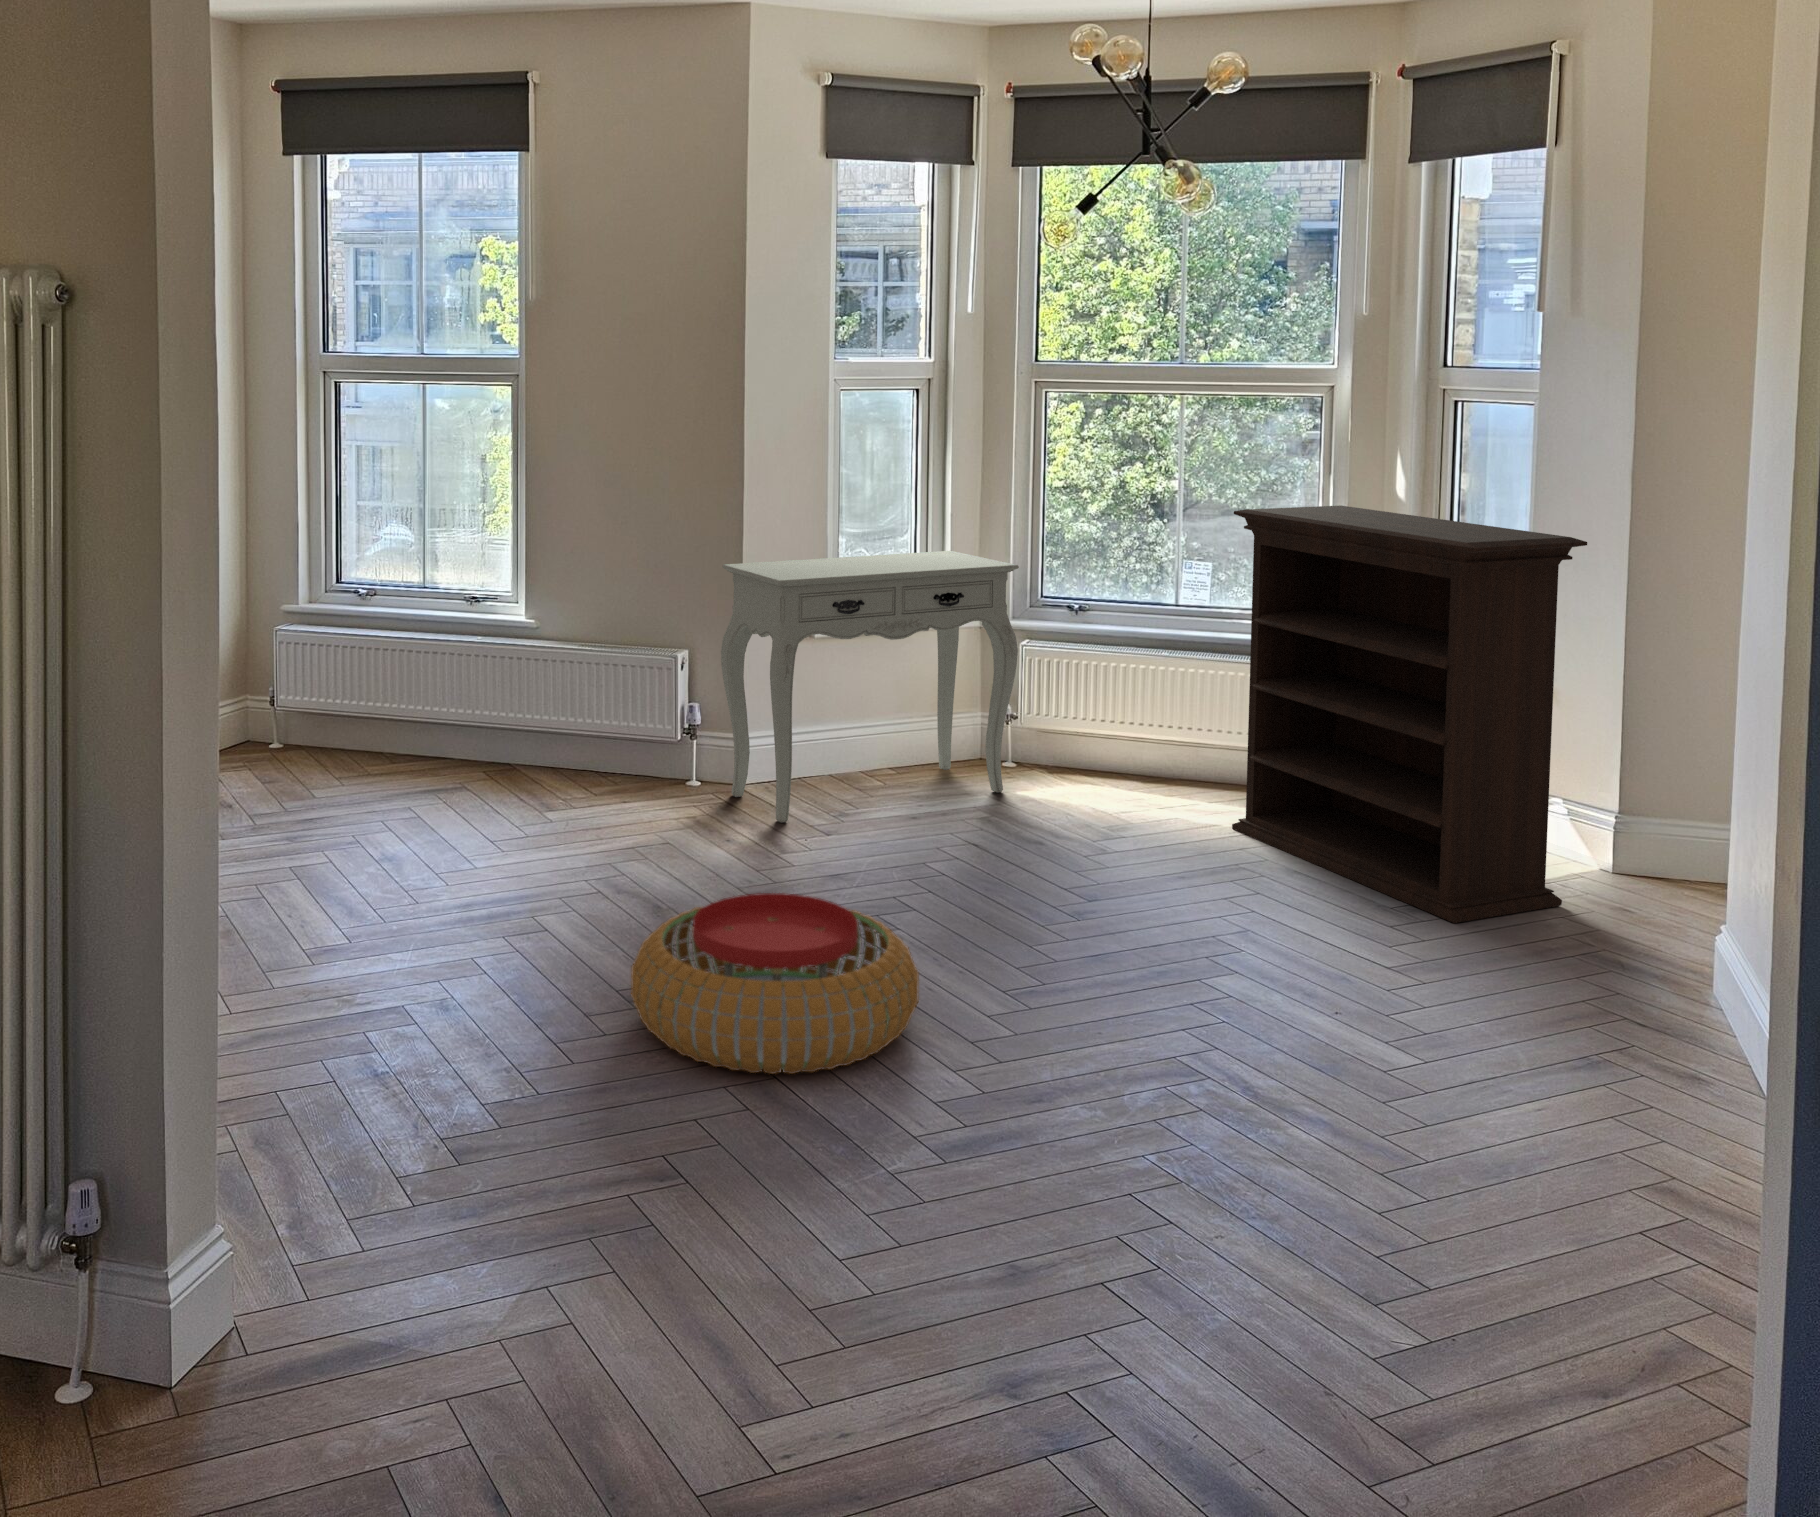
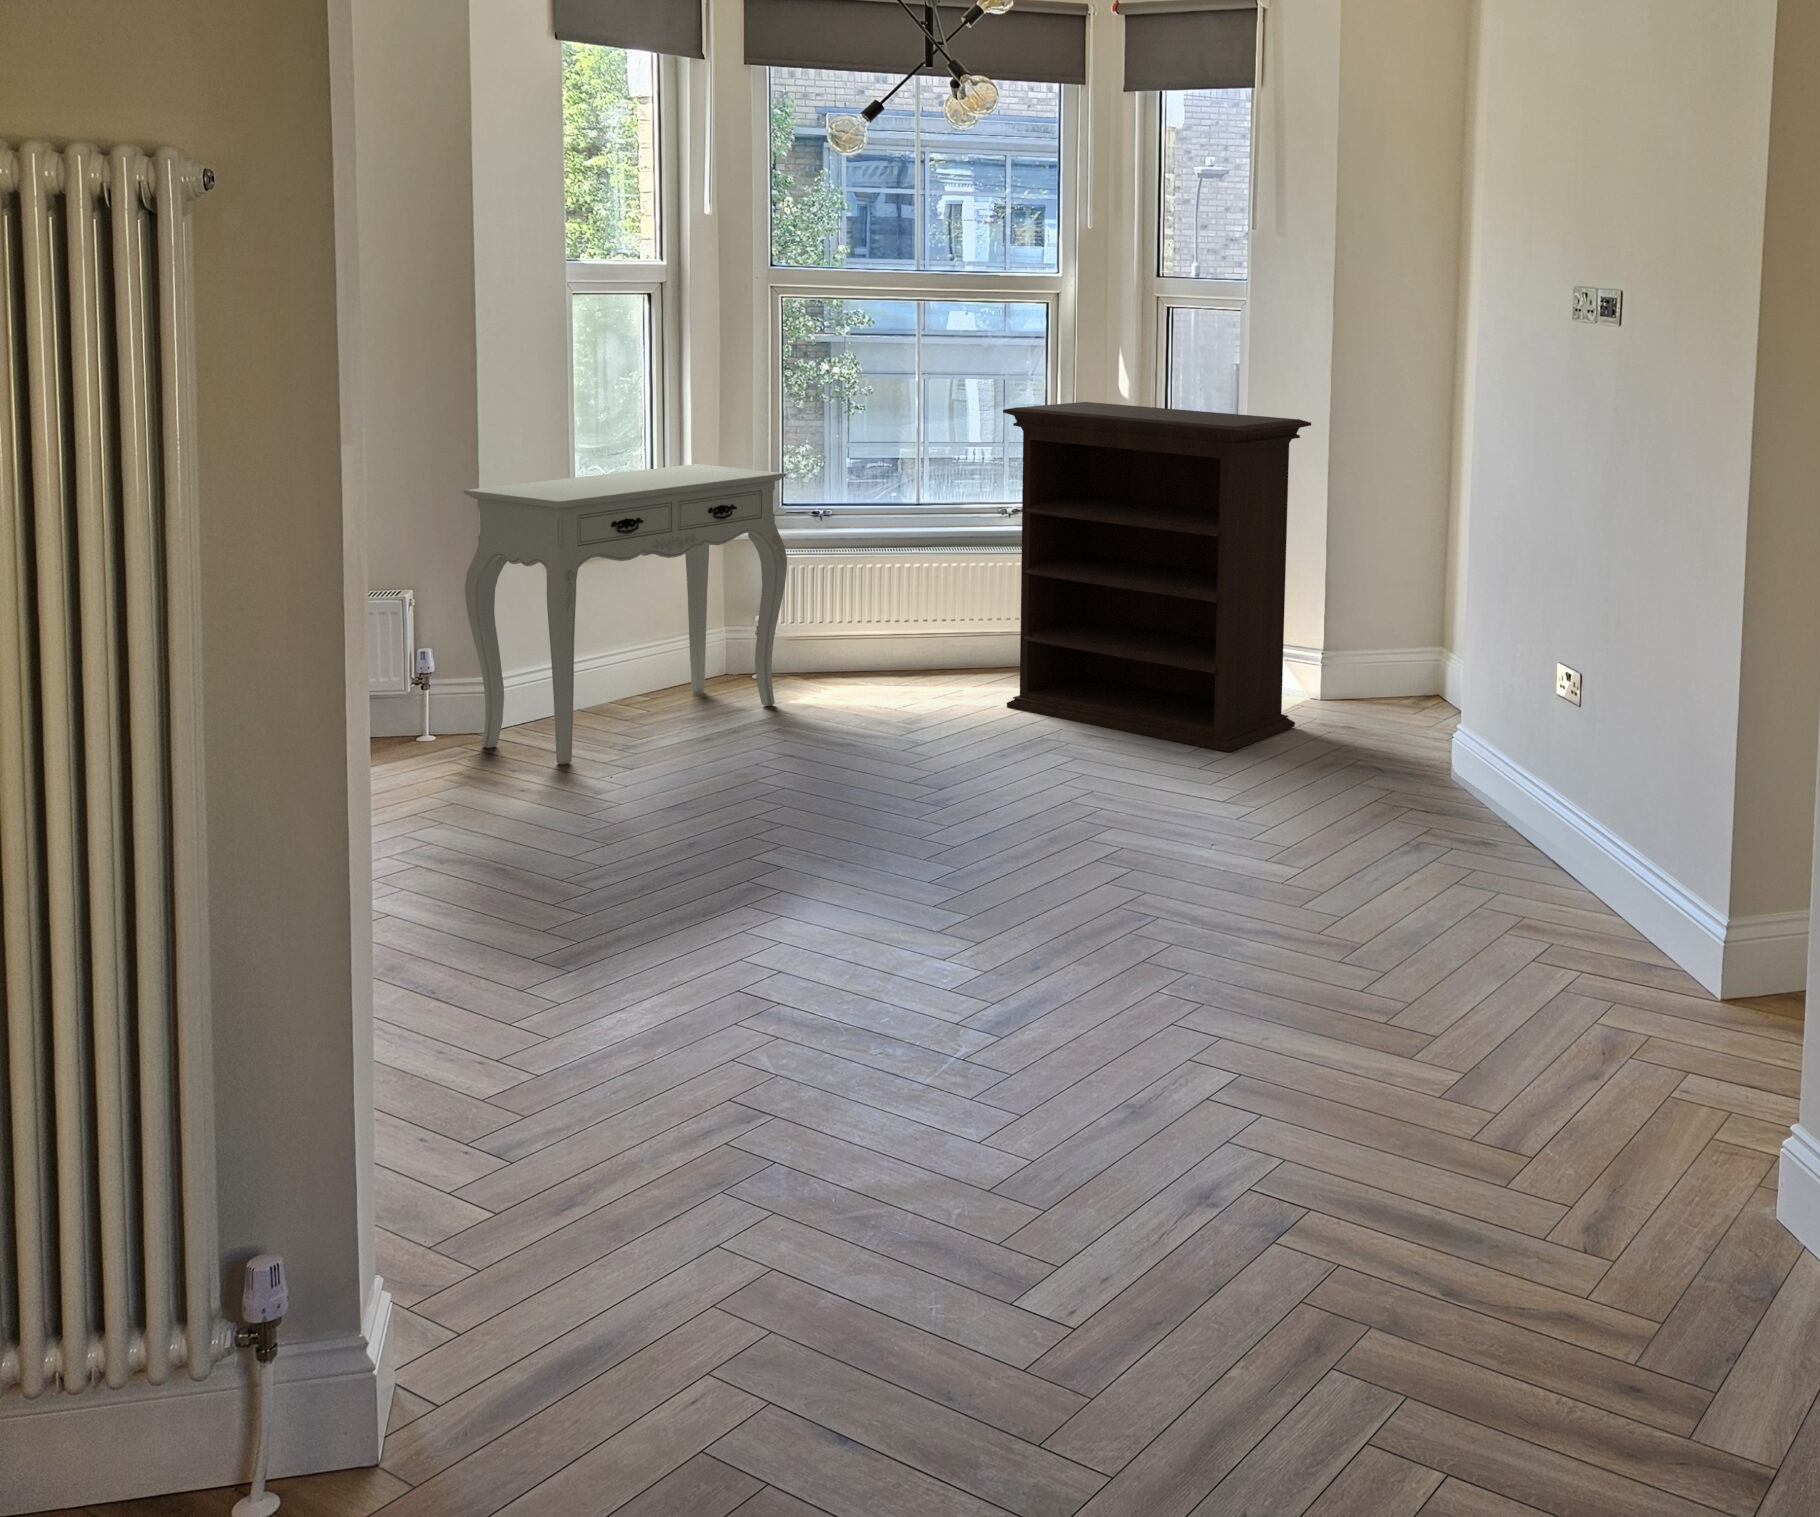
pouf: present [631,893,919,1074] -> none [559,809,869,987]

